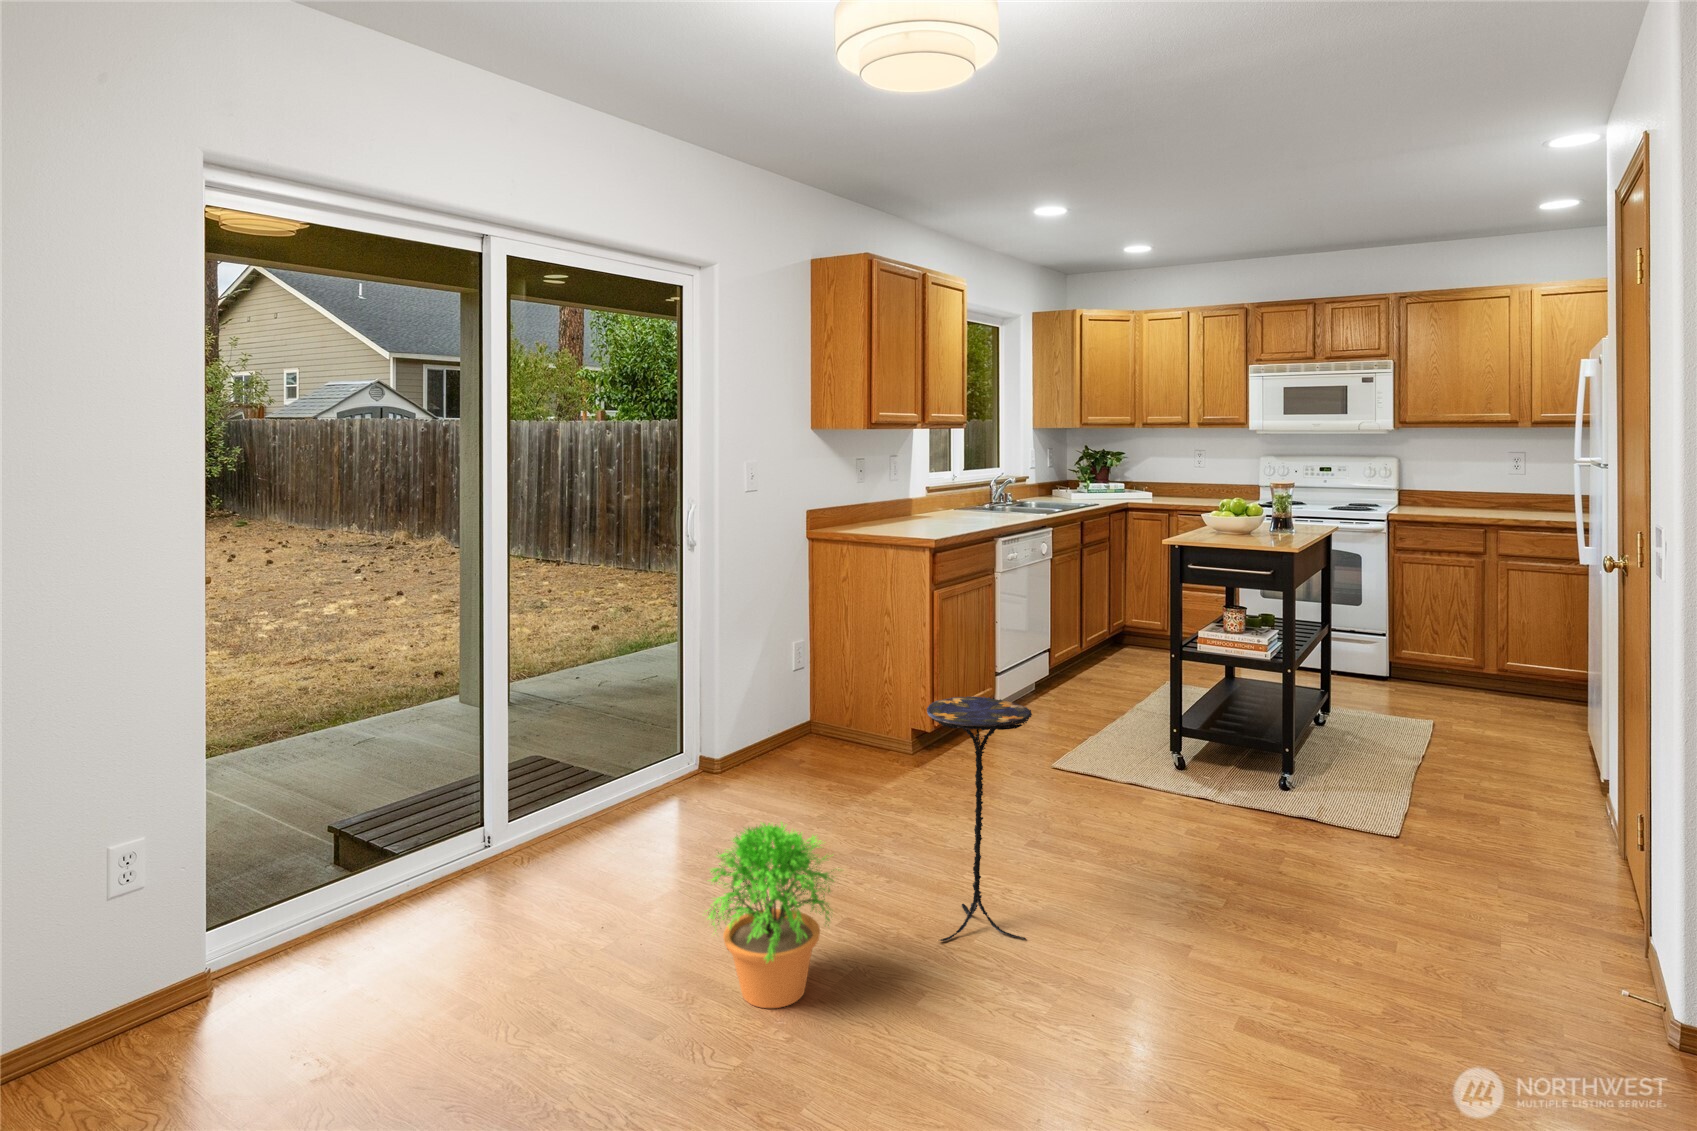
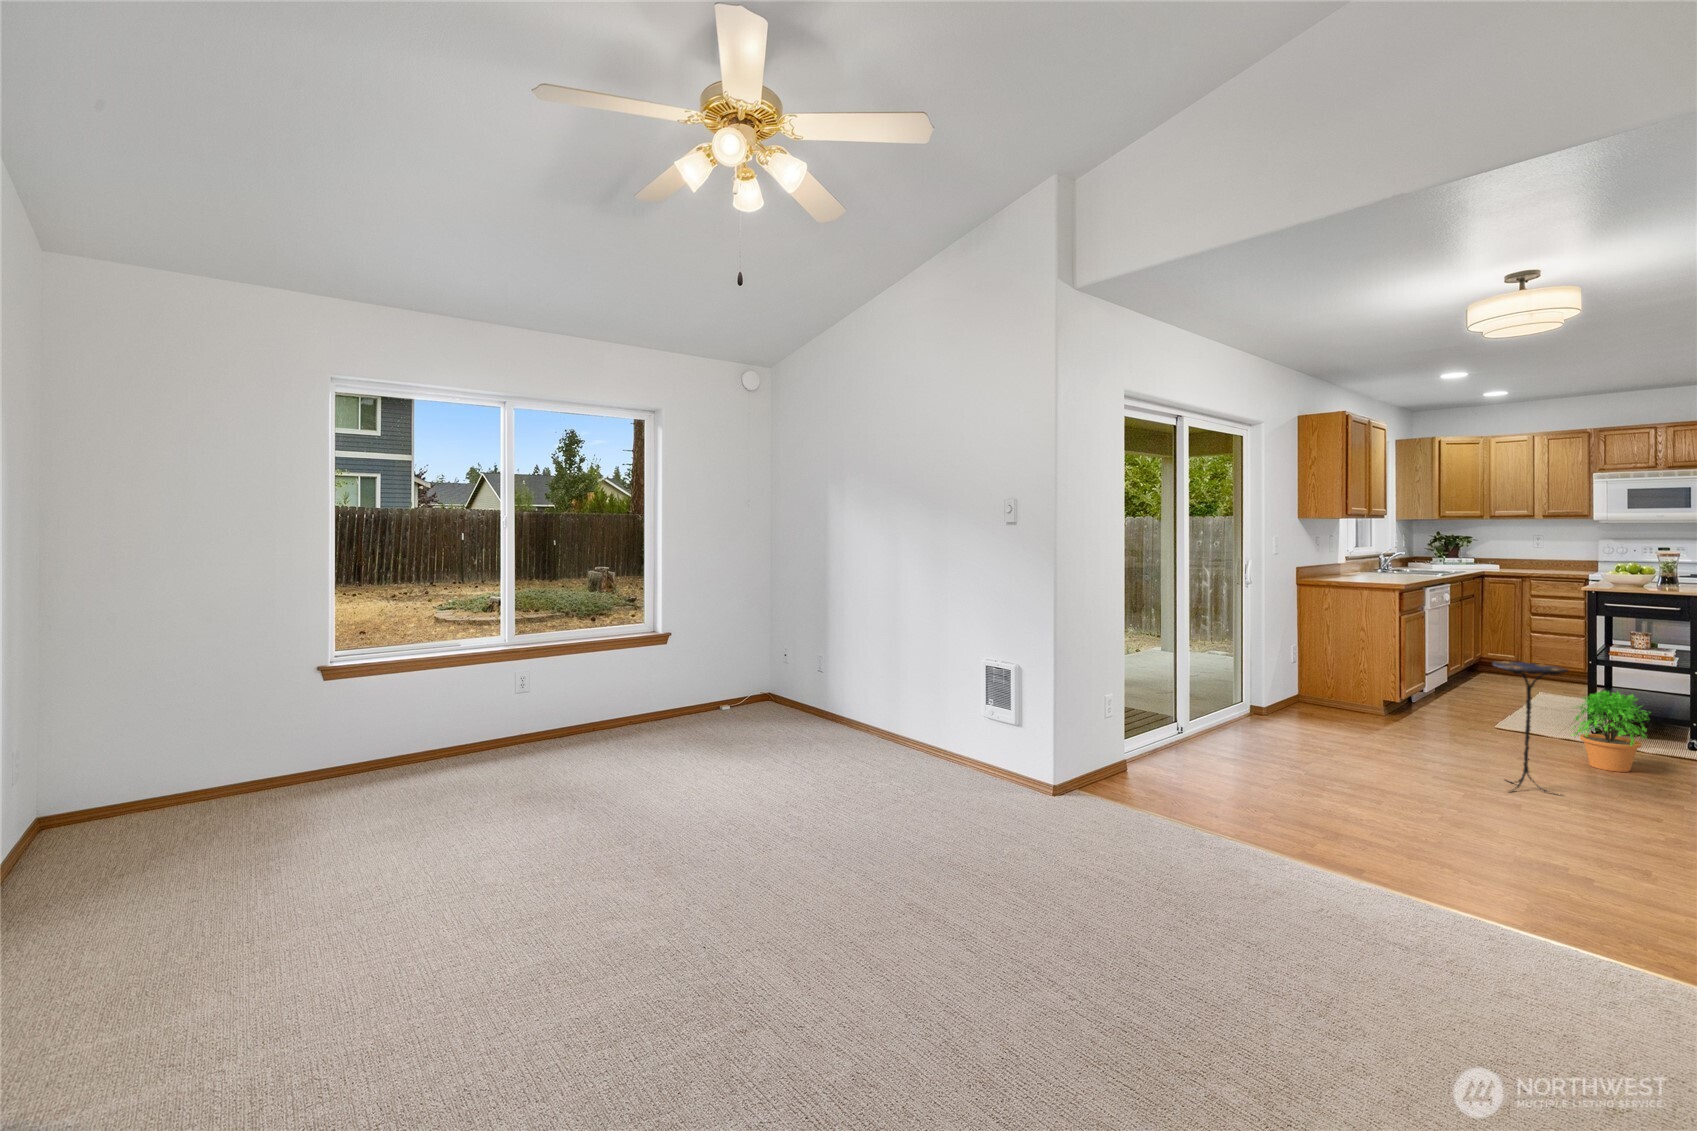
potted plant: present [706,823,834,1008] -> present [1572,691,1647,772]

